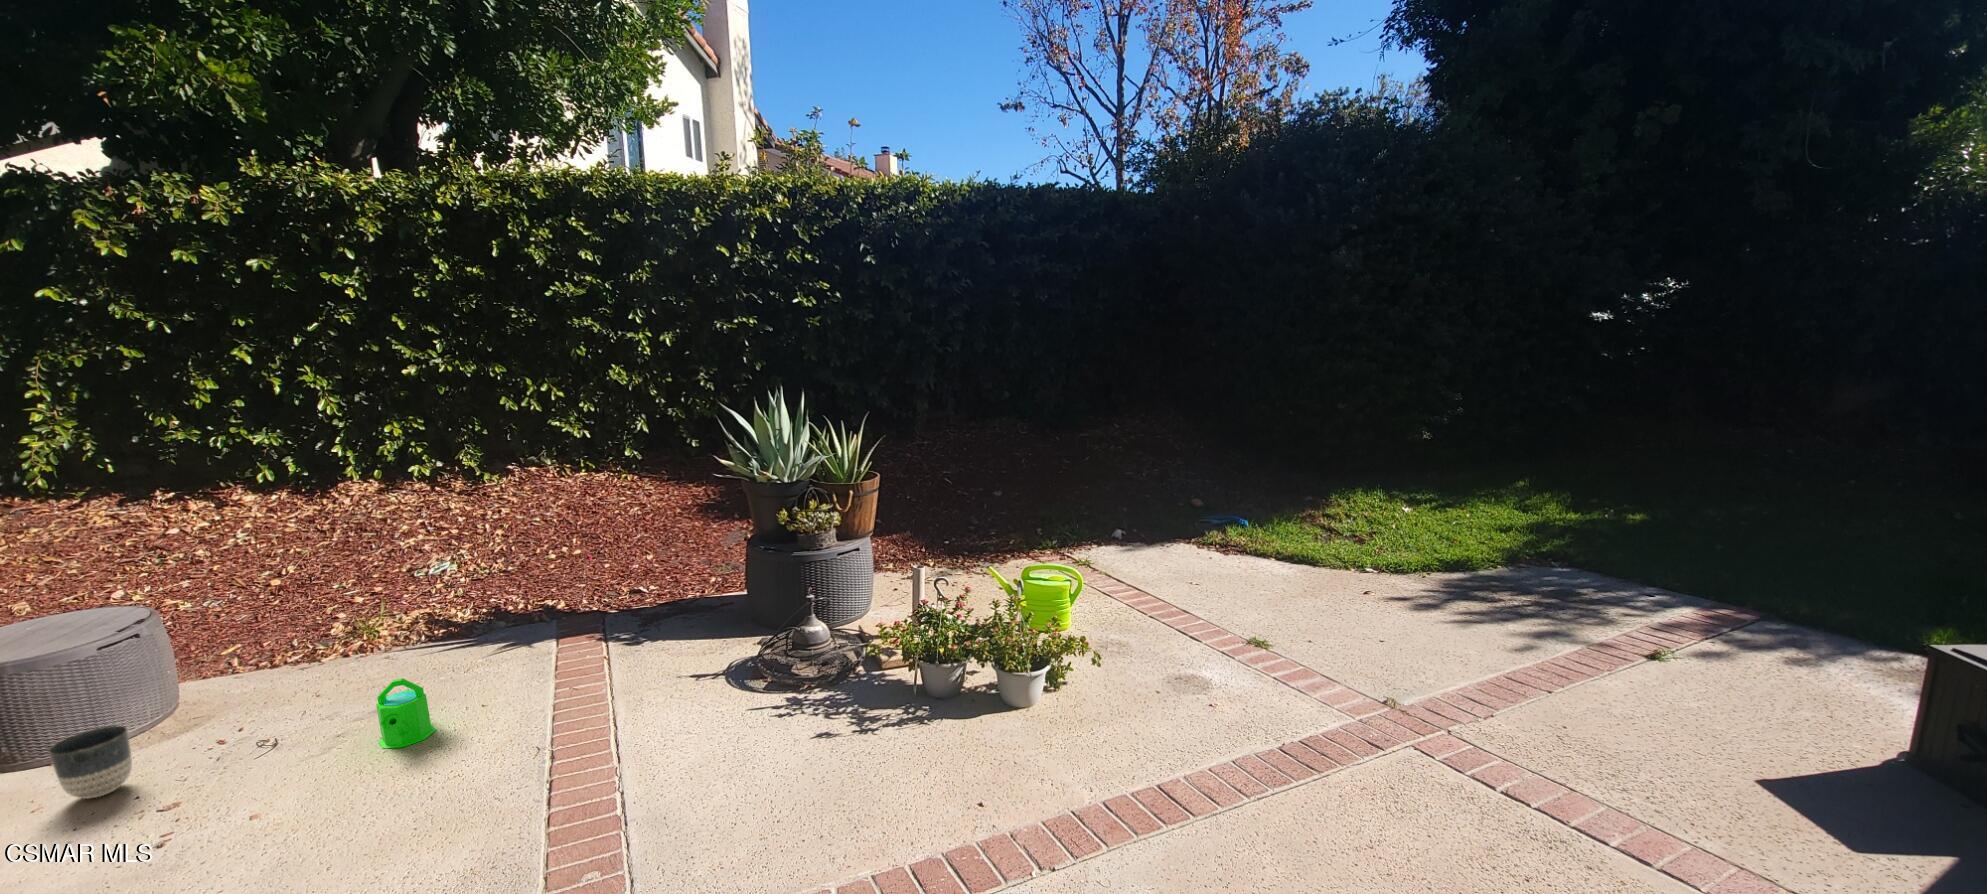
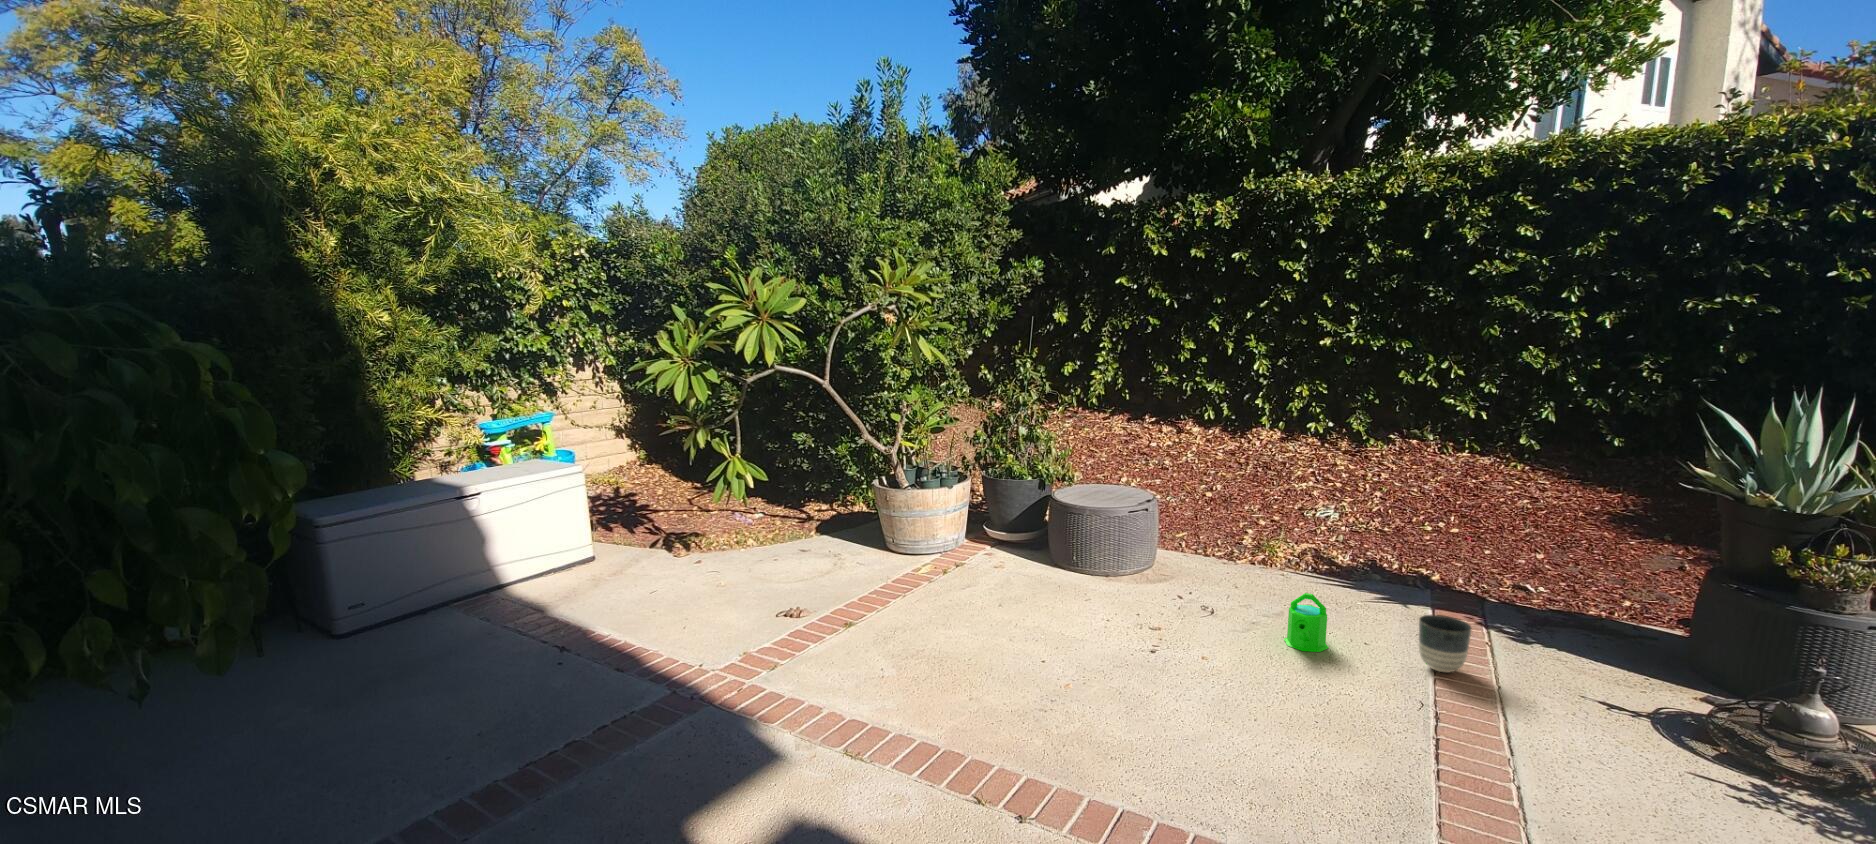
planter: present [48,726,132,799] -> present [1419,615,1472,673]

